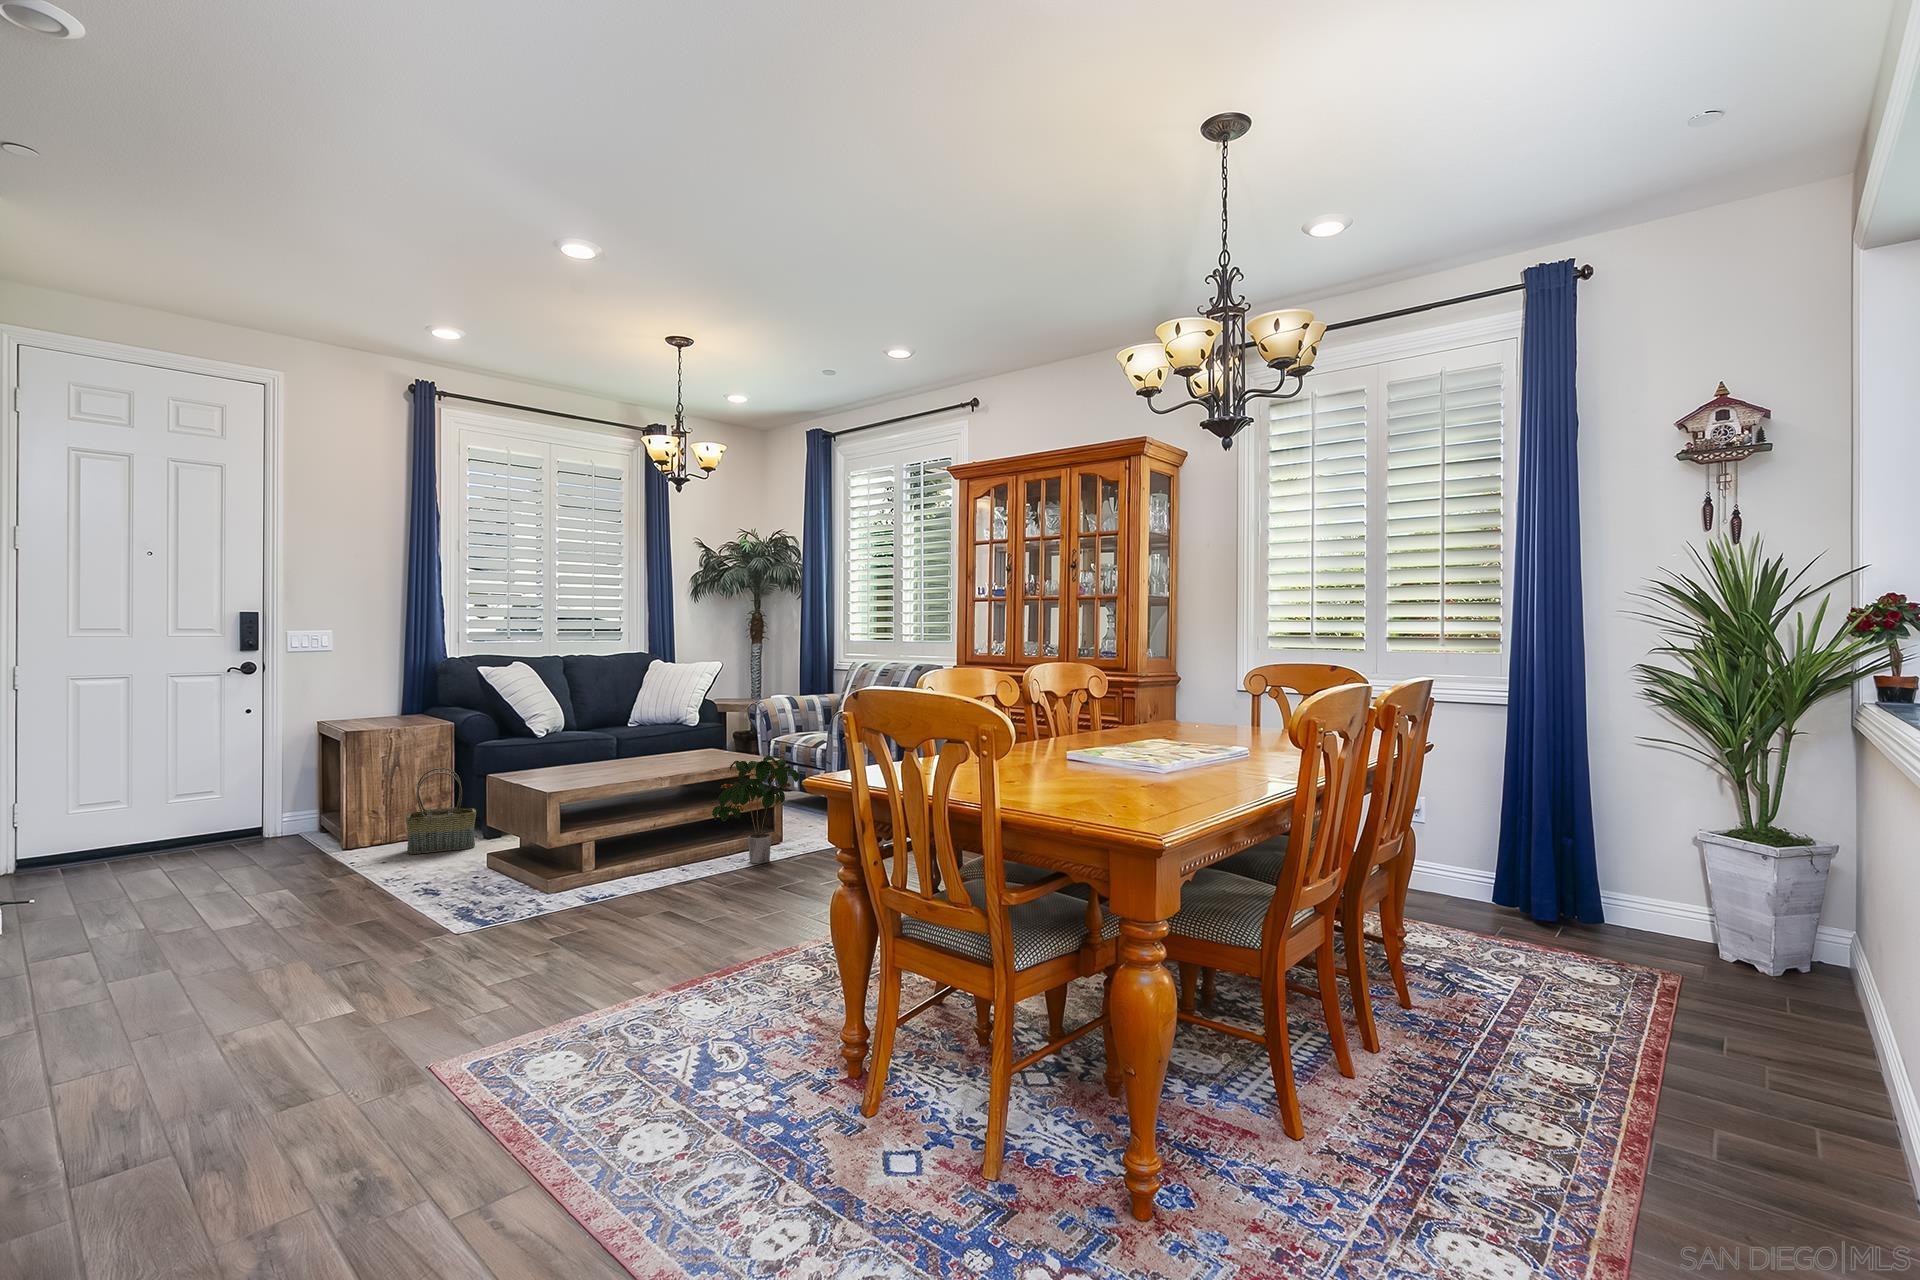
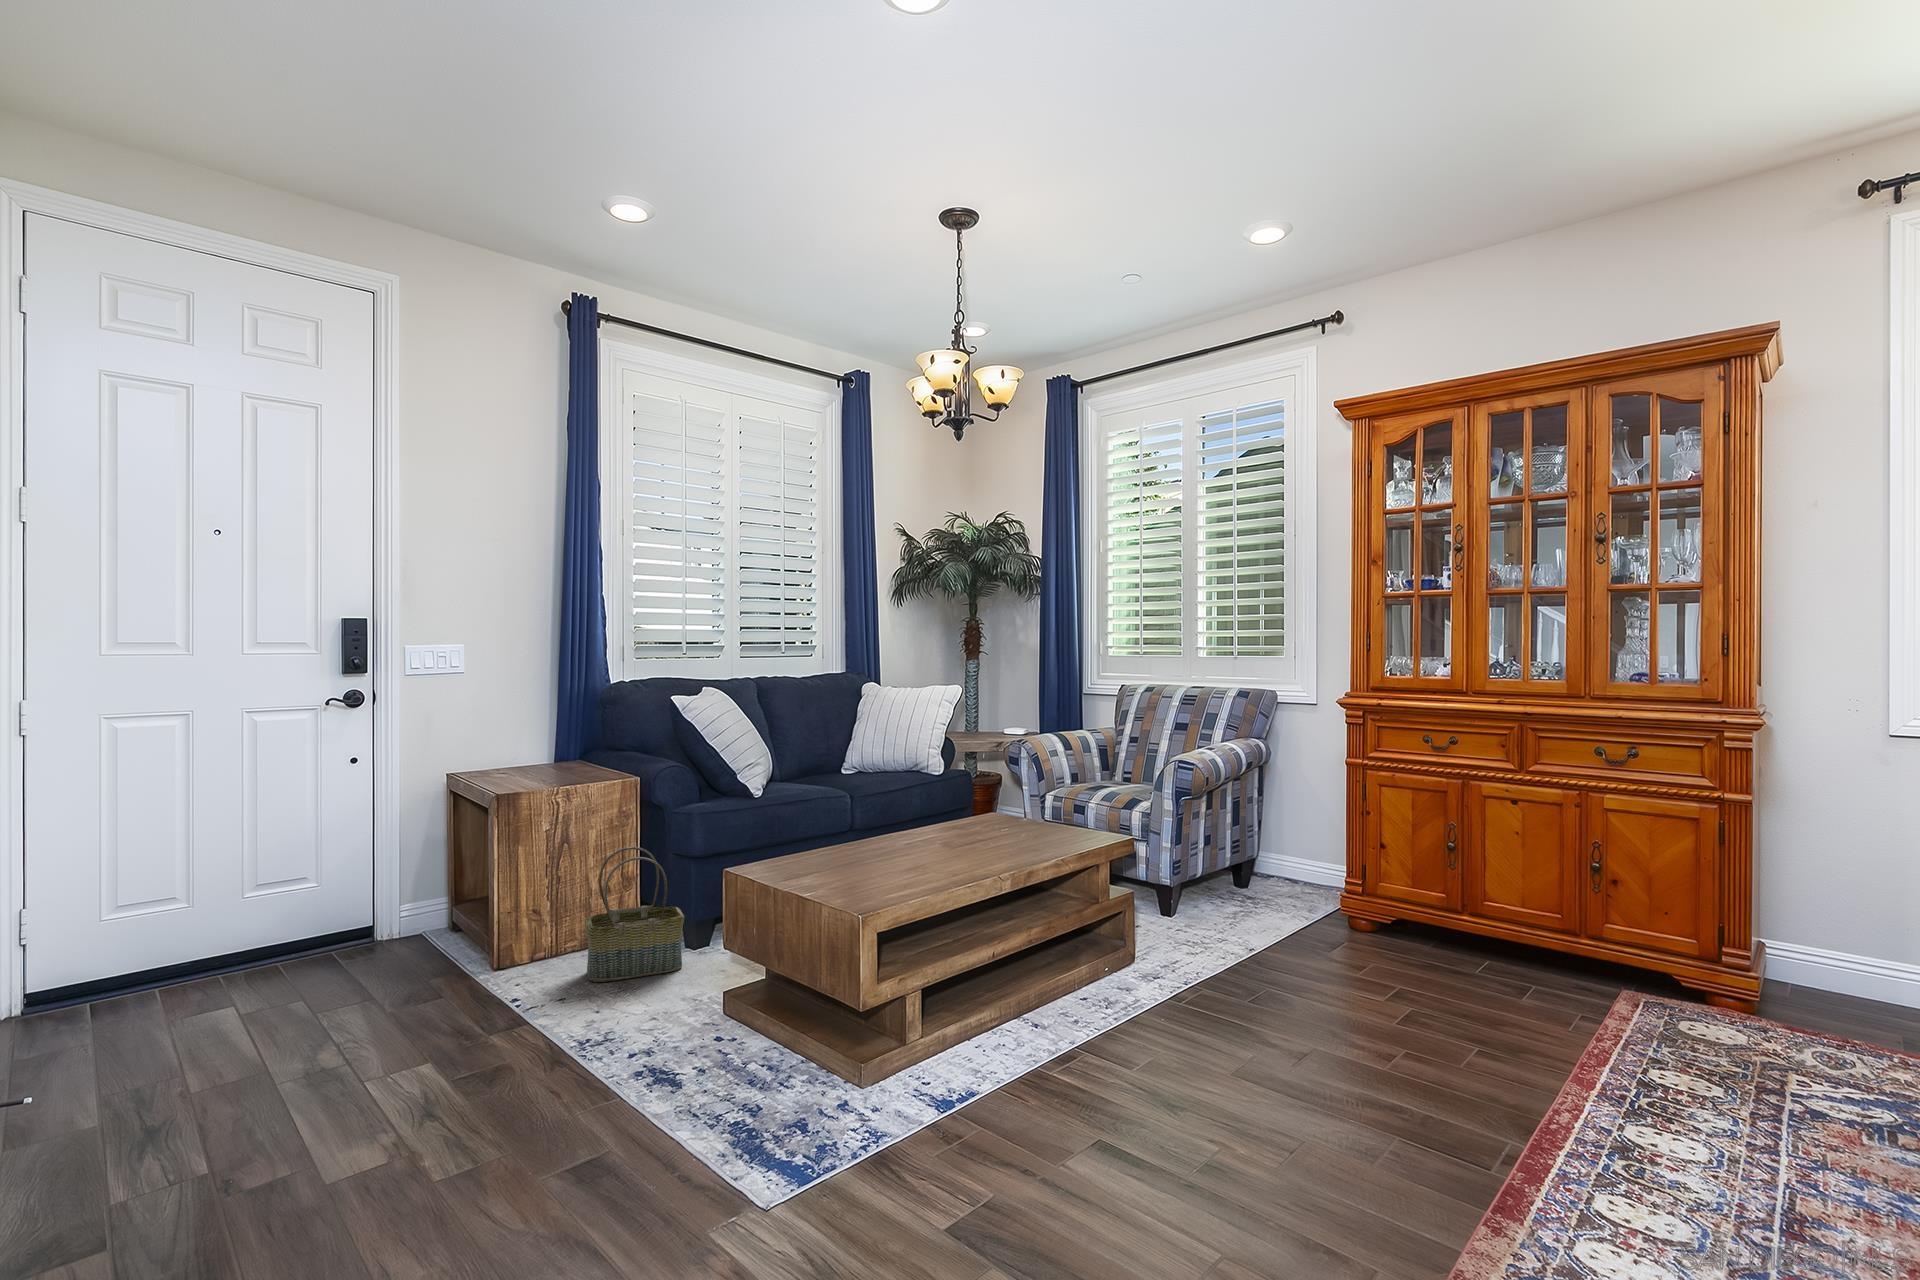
potted plant: present [712,756,799,863] -> none [1084,839,1188,1015]

